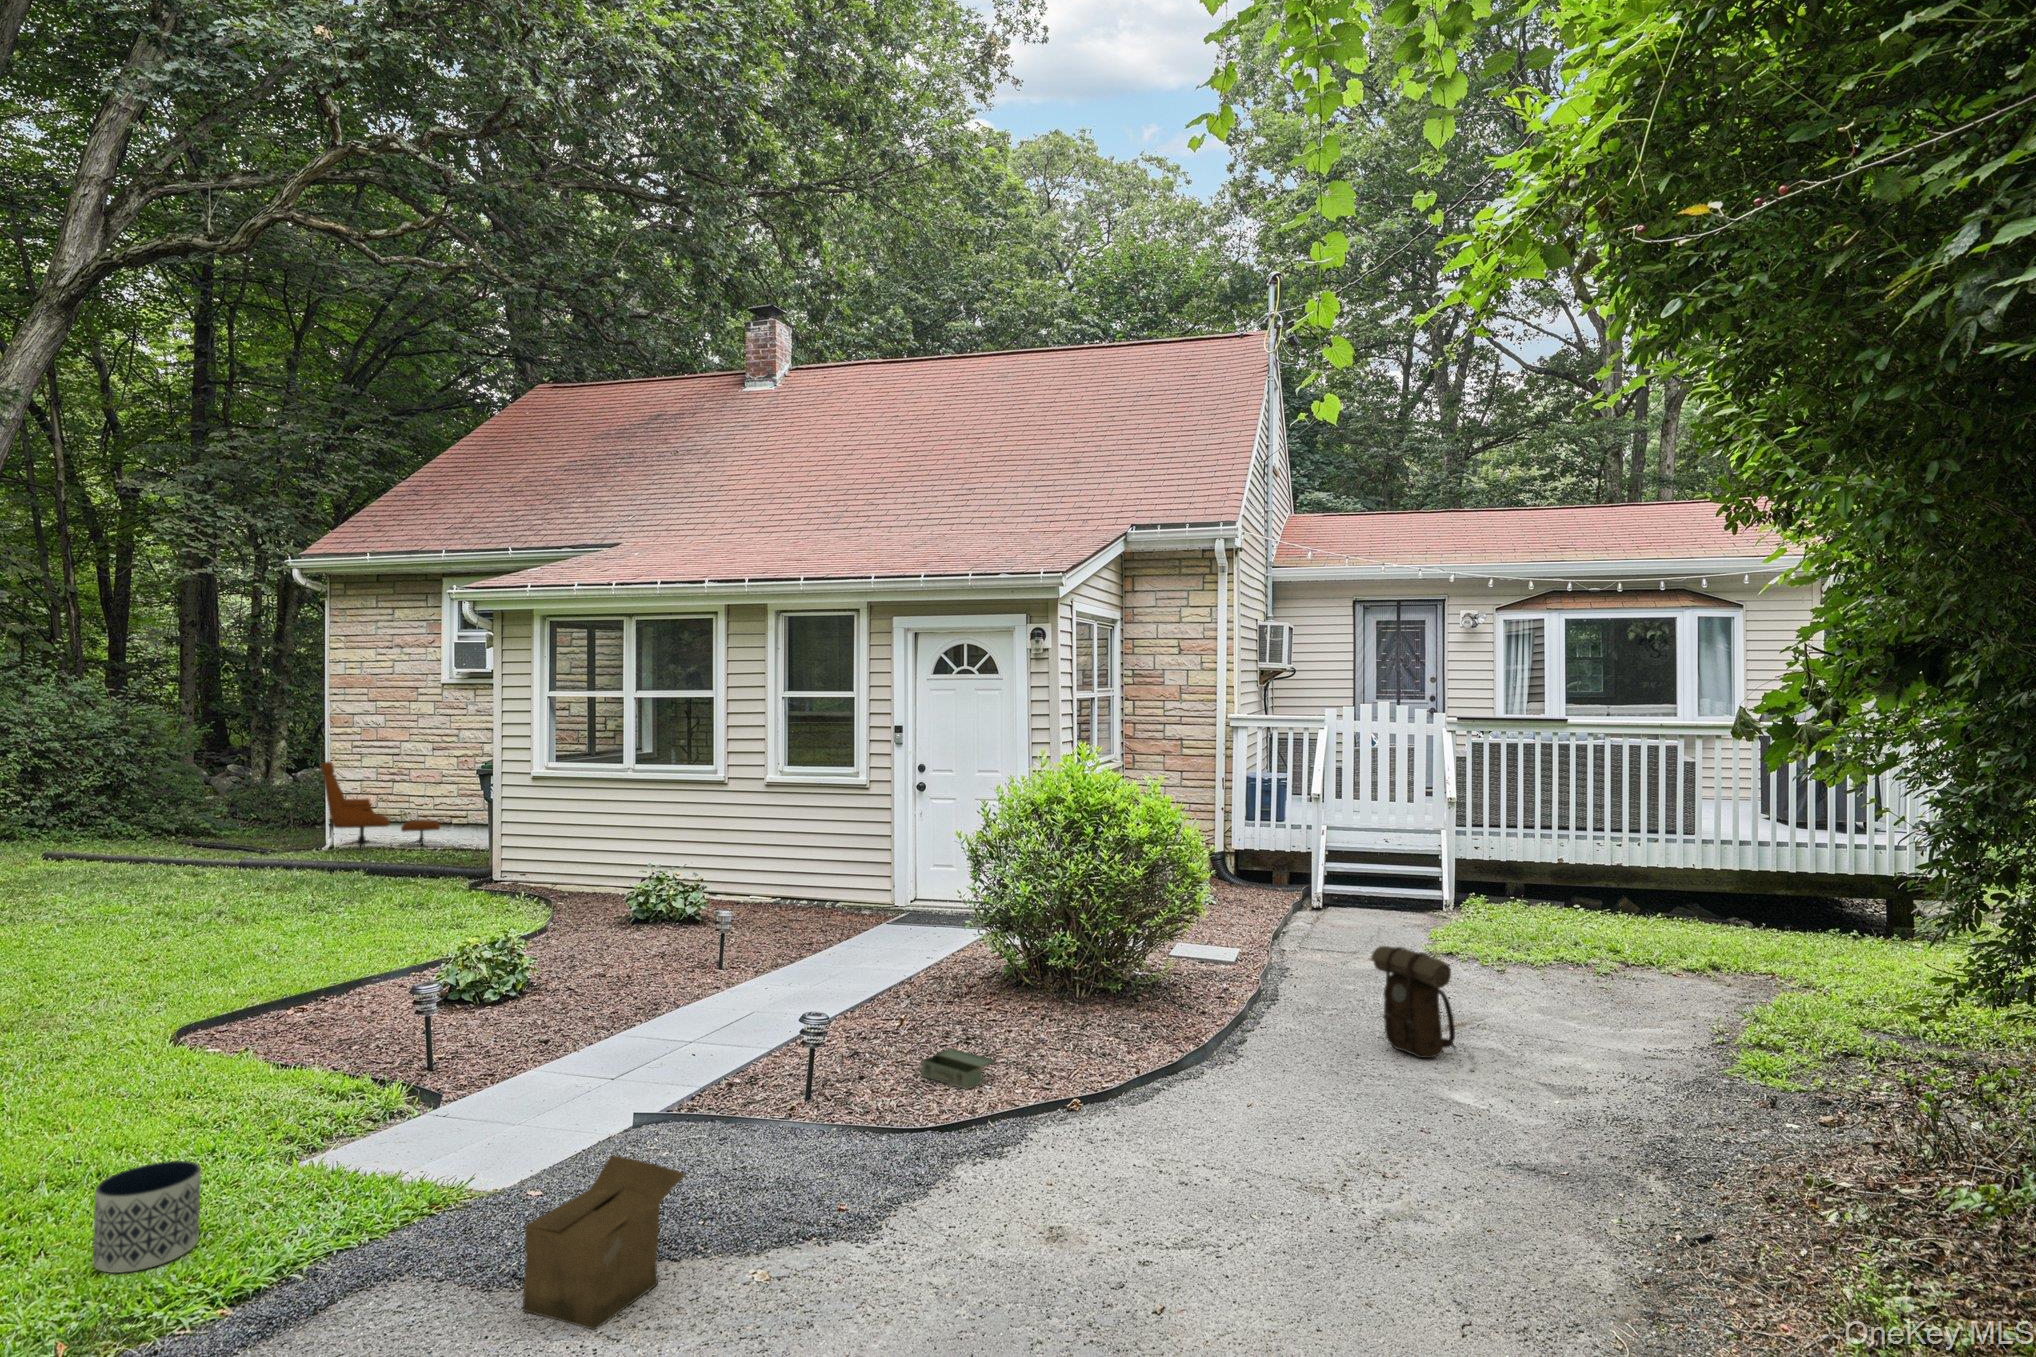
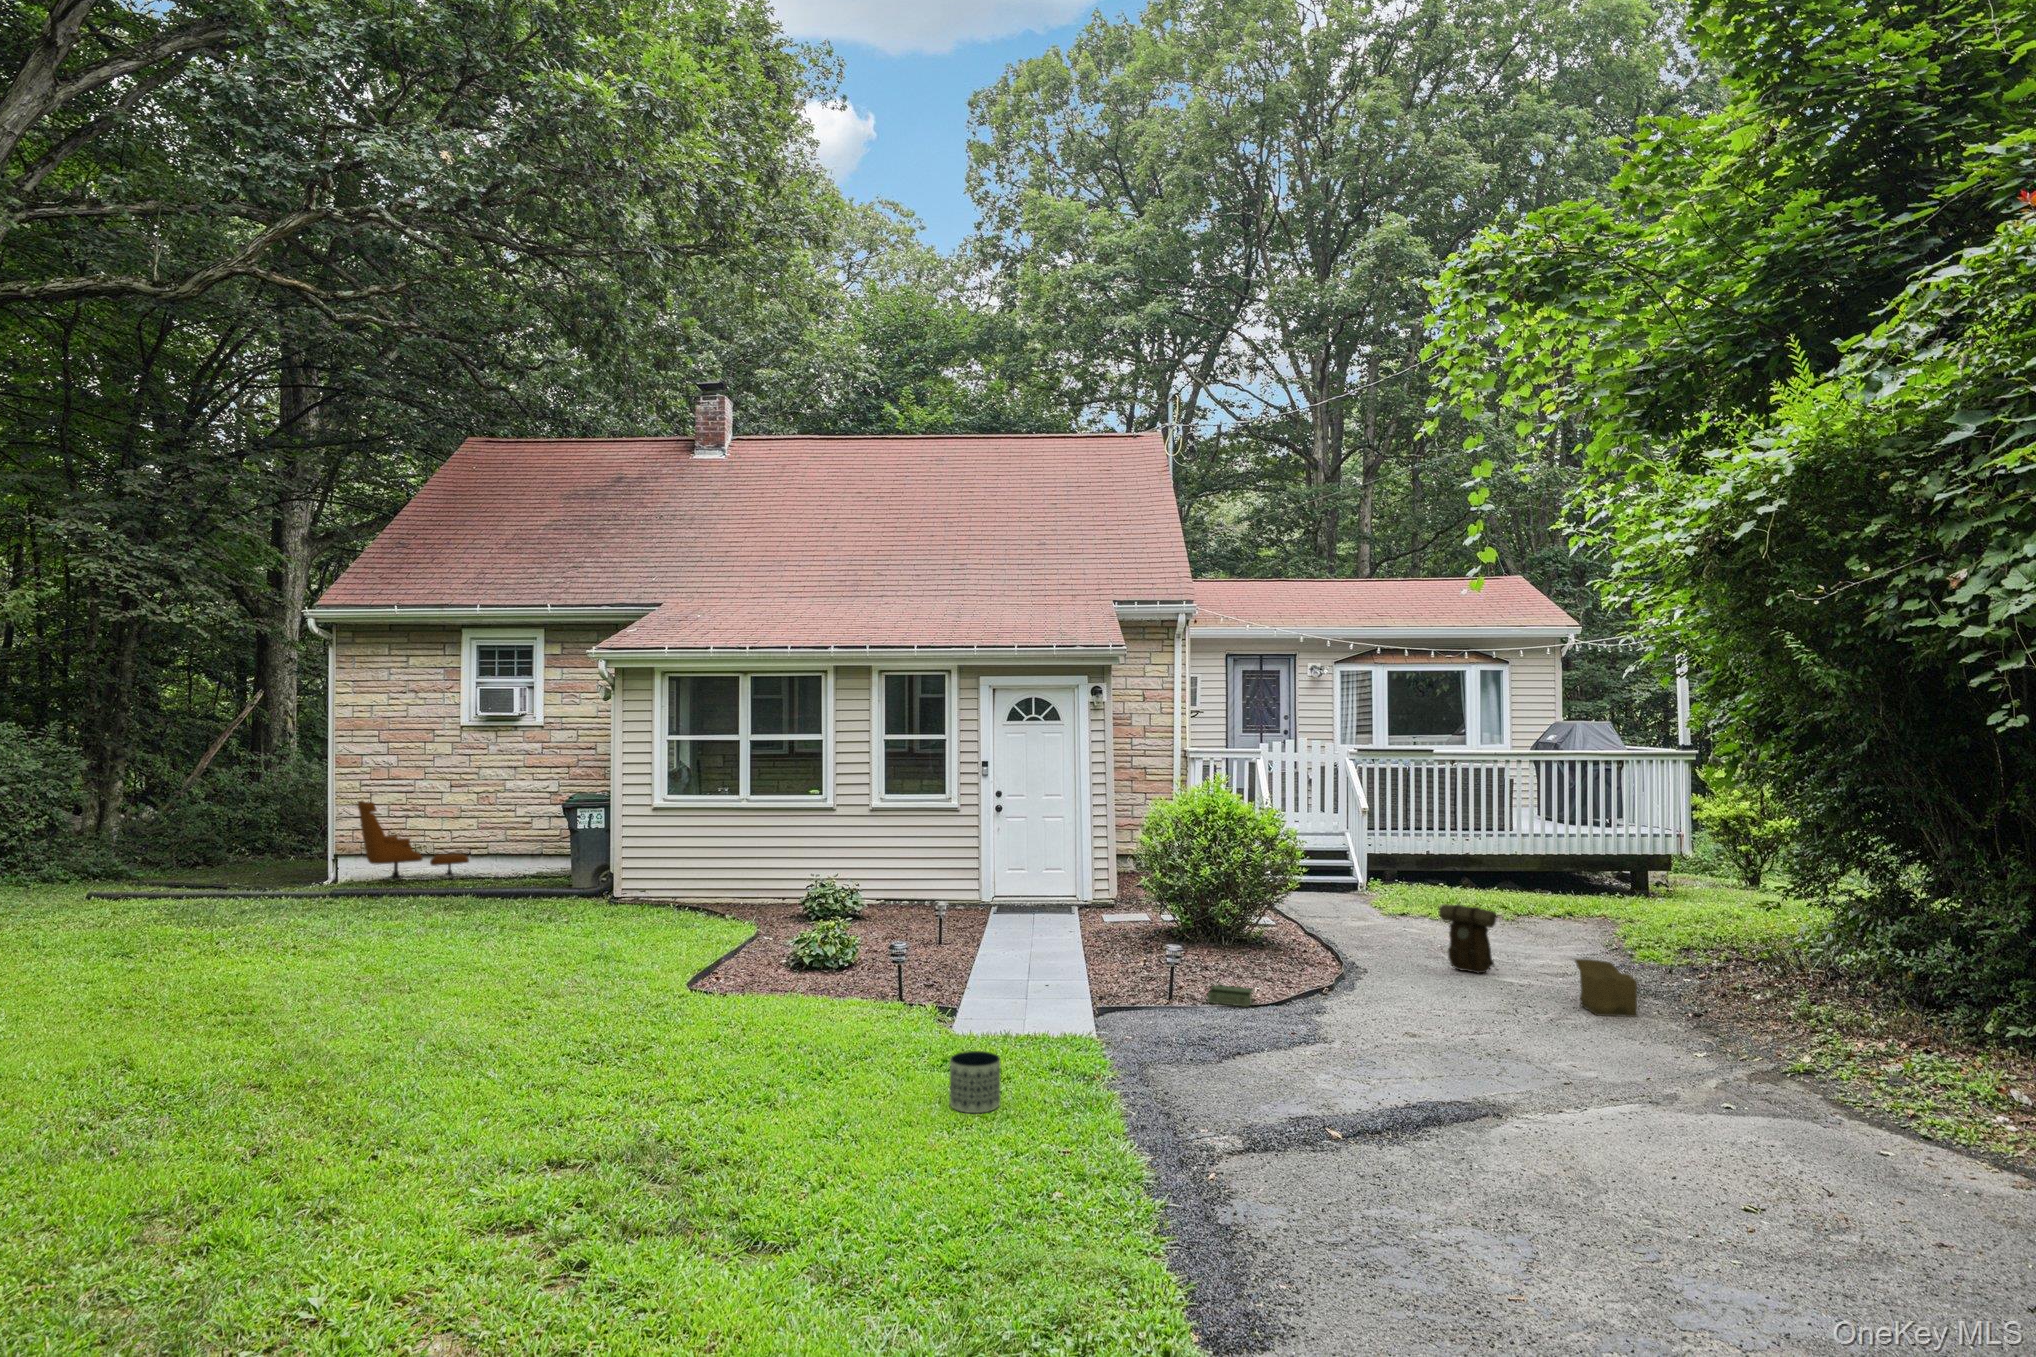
cardboard box: present [523,1155,685,1330] -> present [1575,959,1637,1017]

